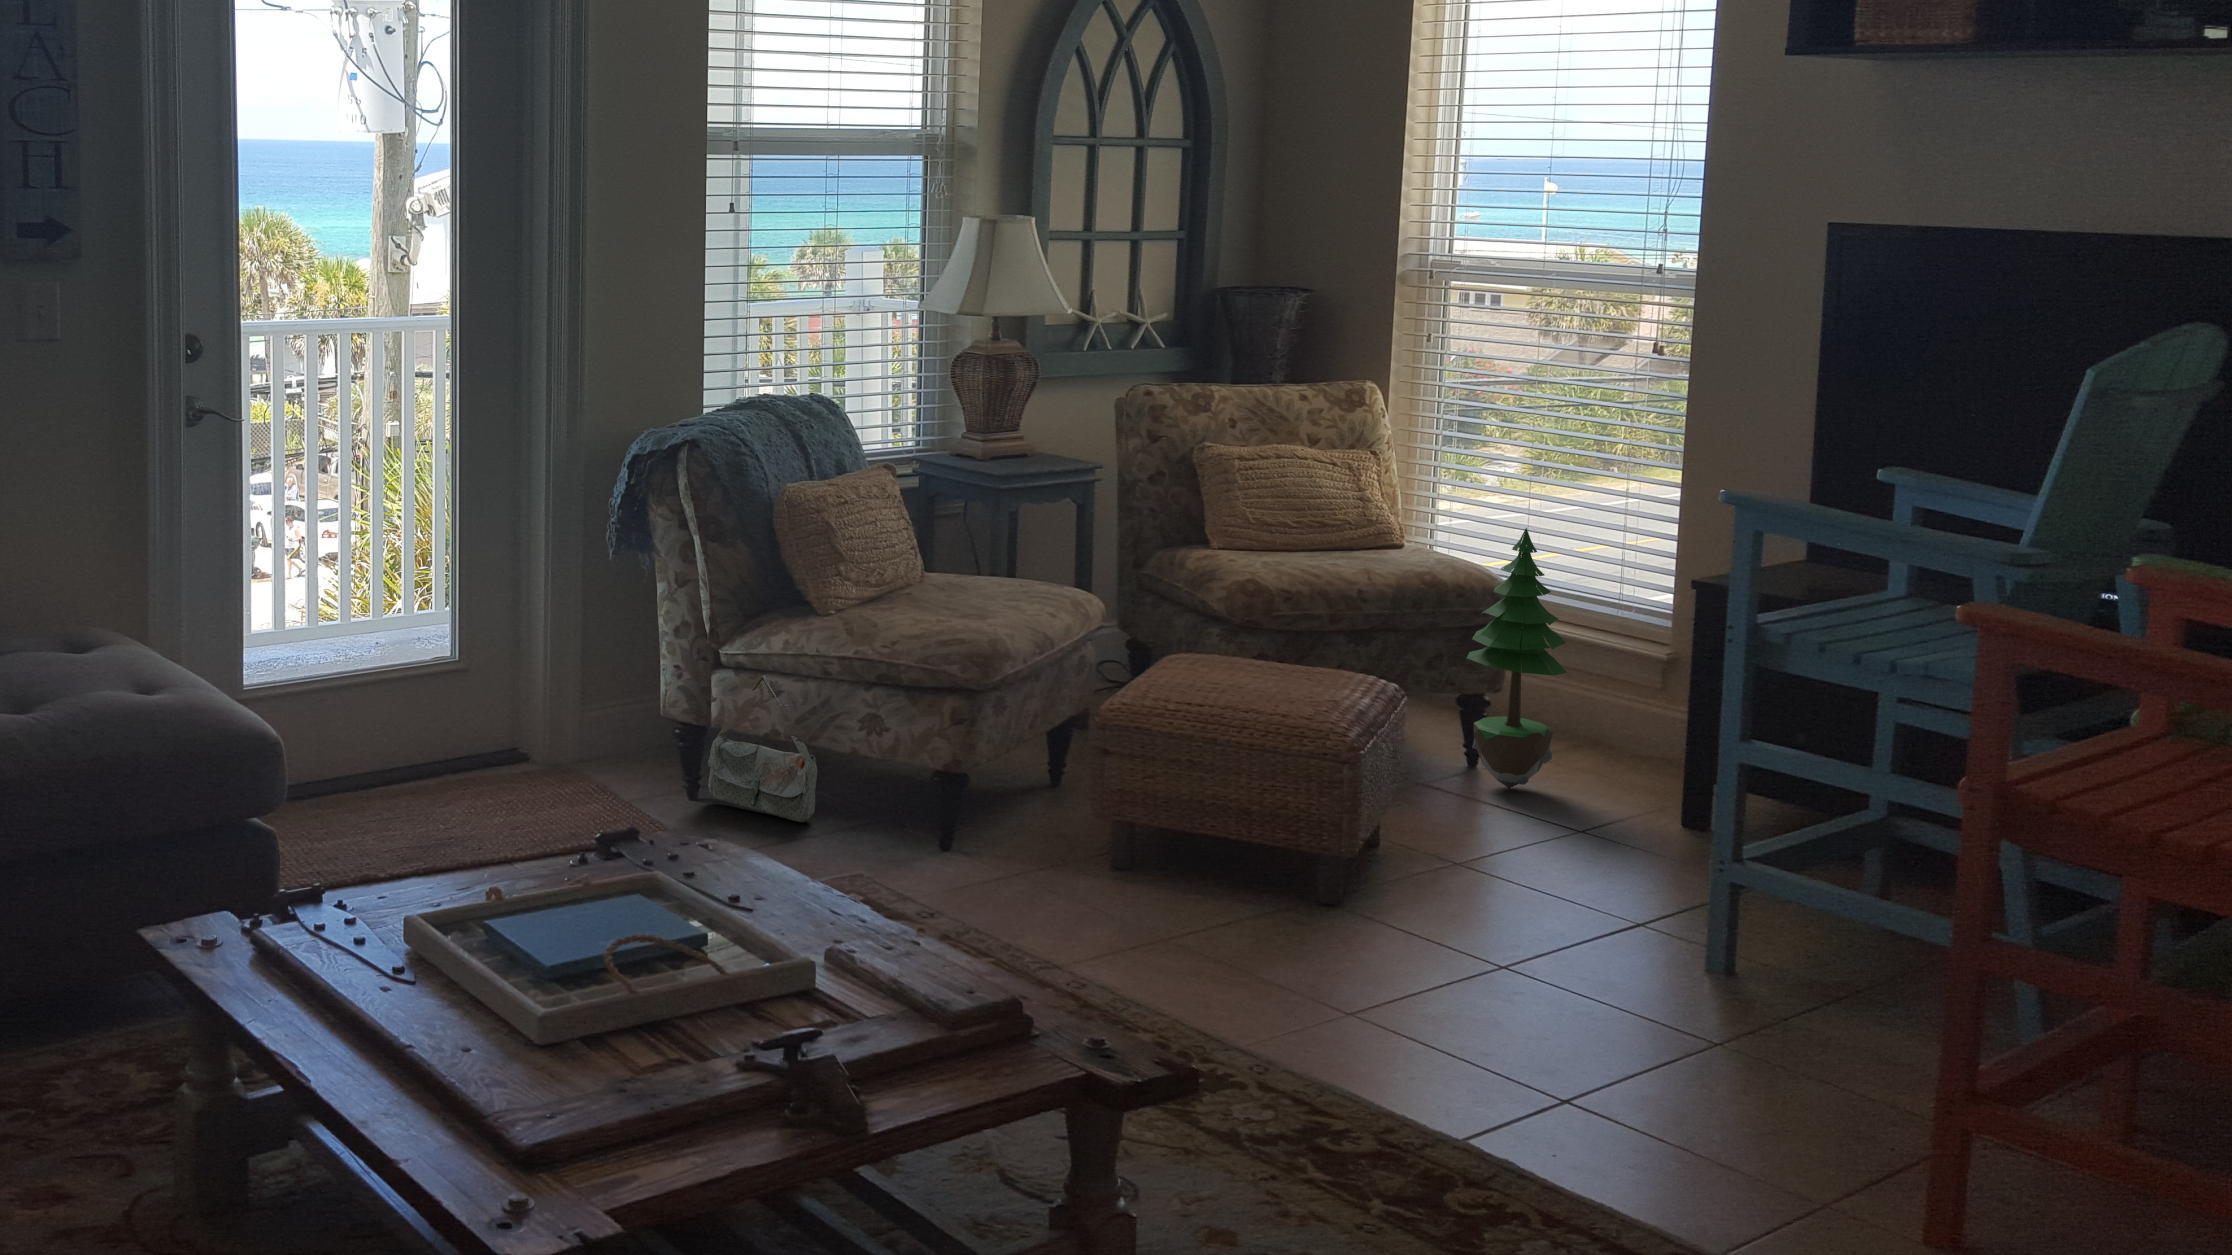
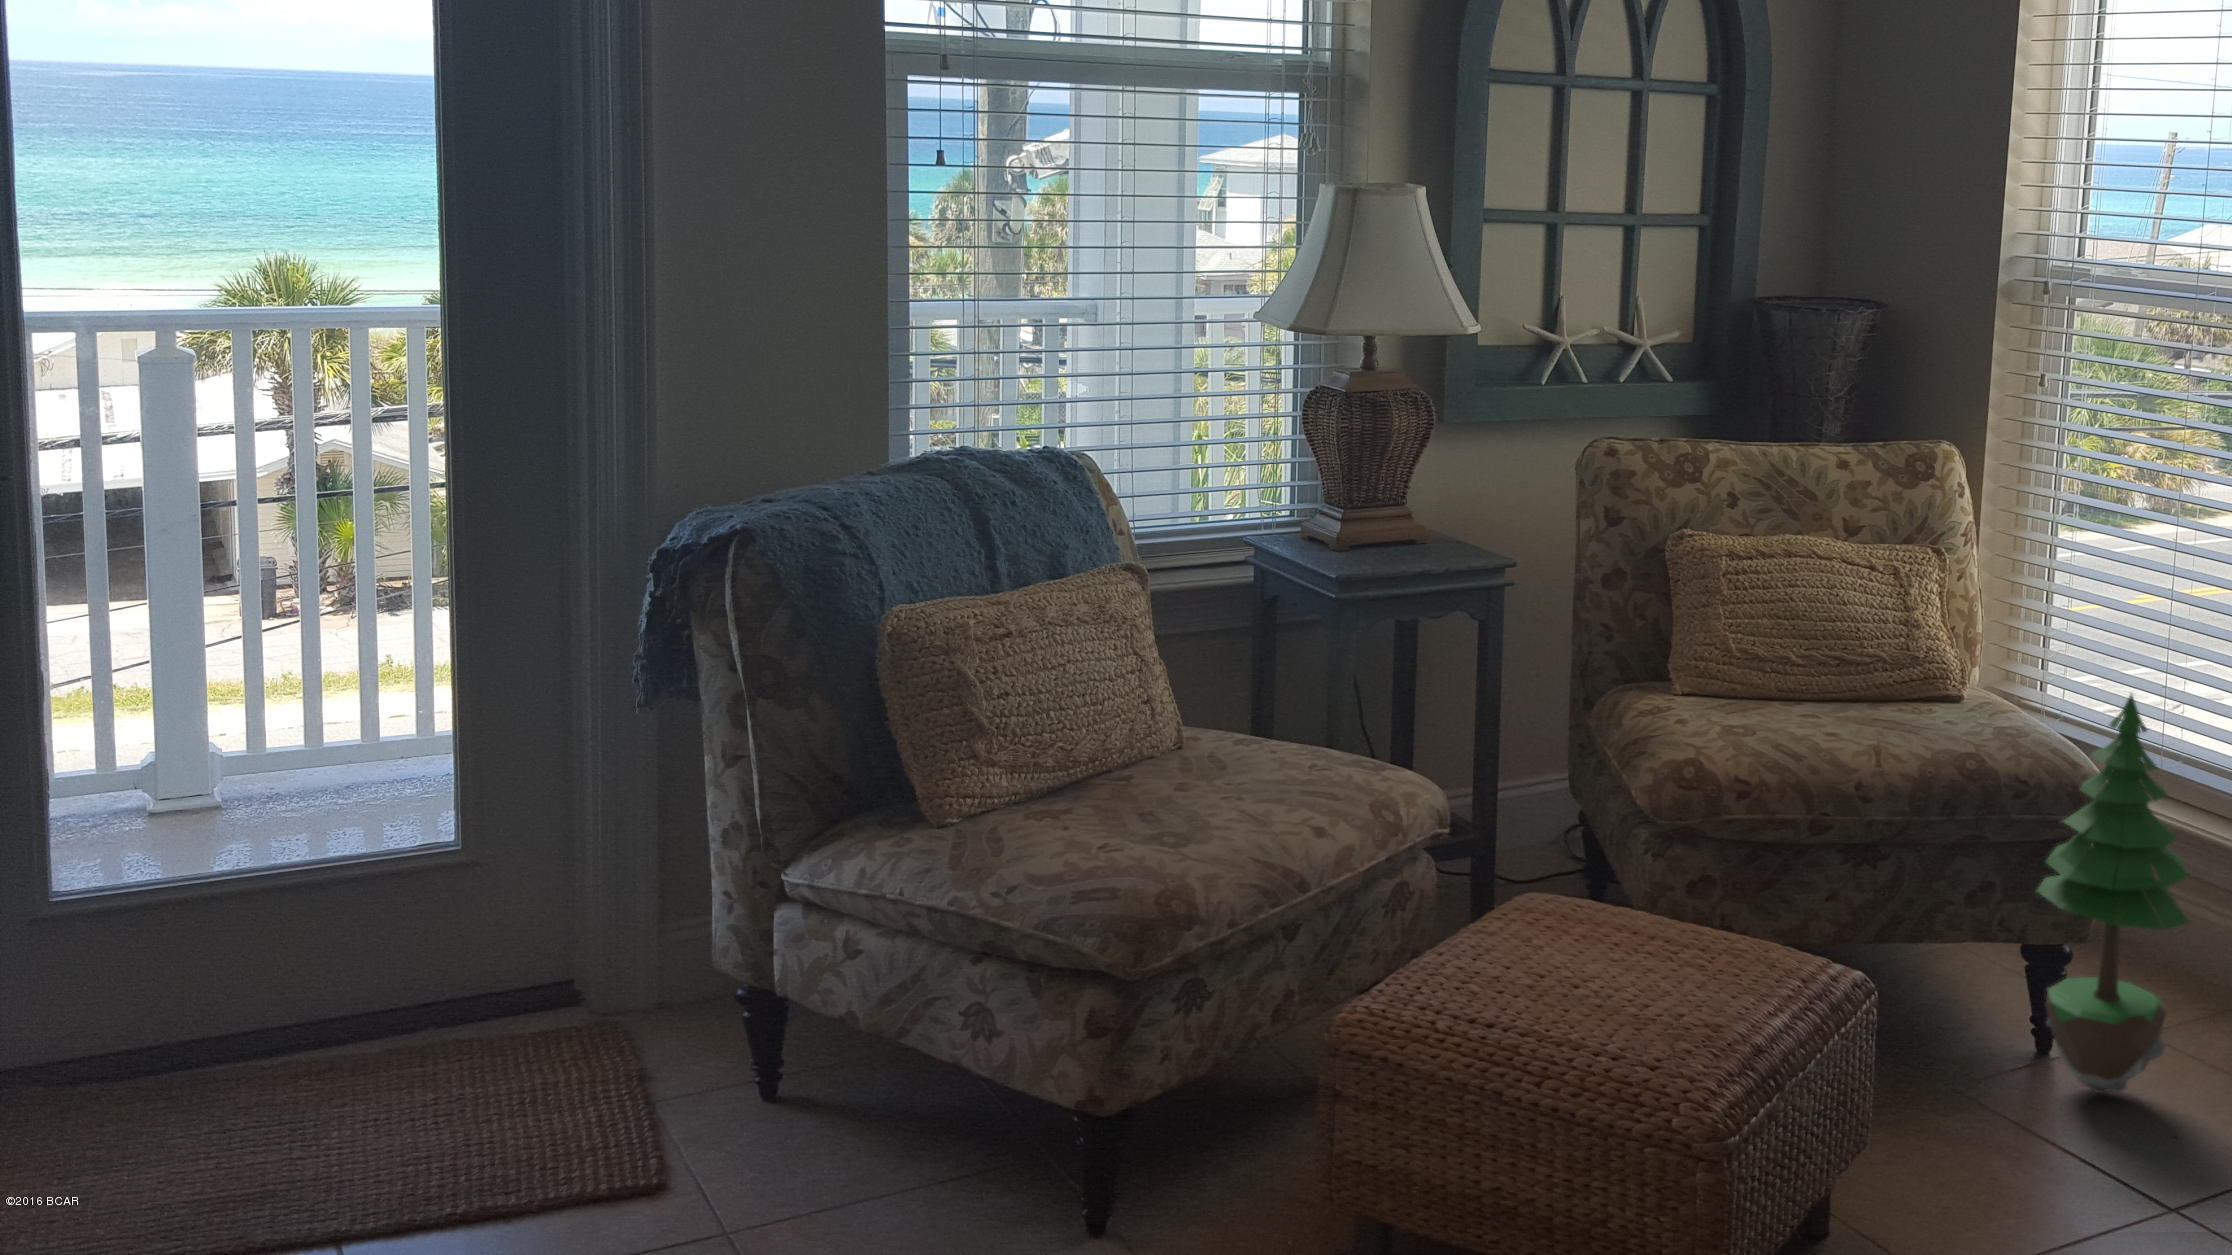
bag: present [708,675,817,822] -> none [809,909,957,1151]

